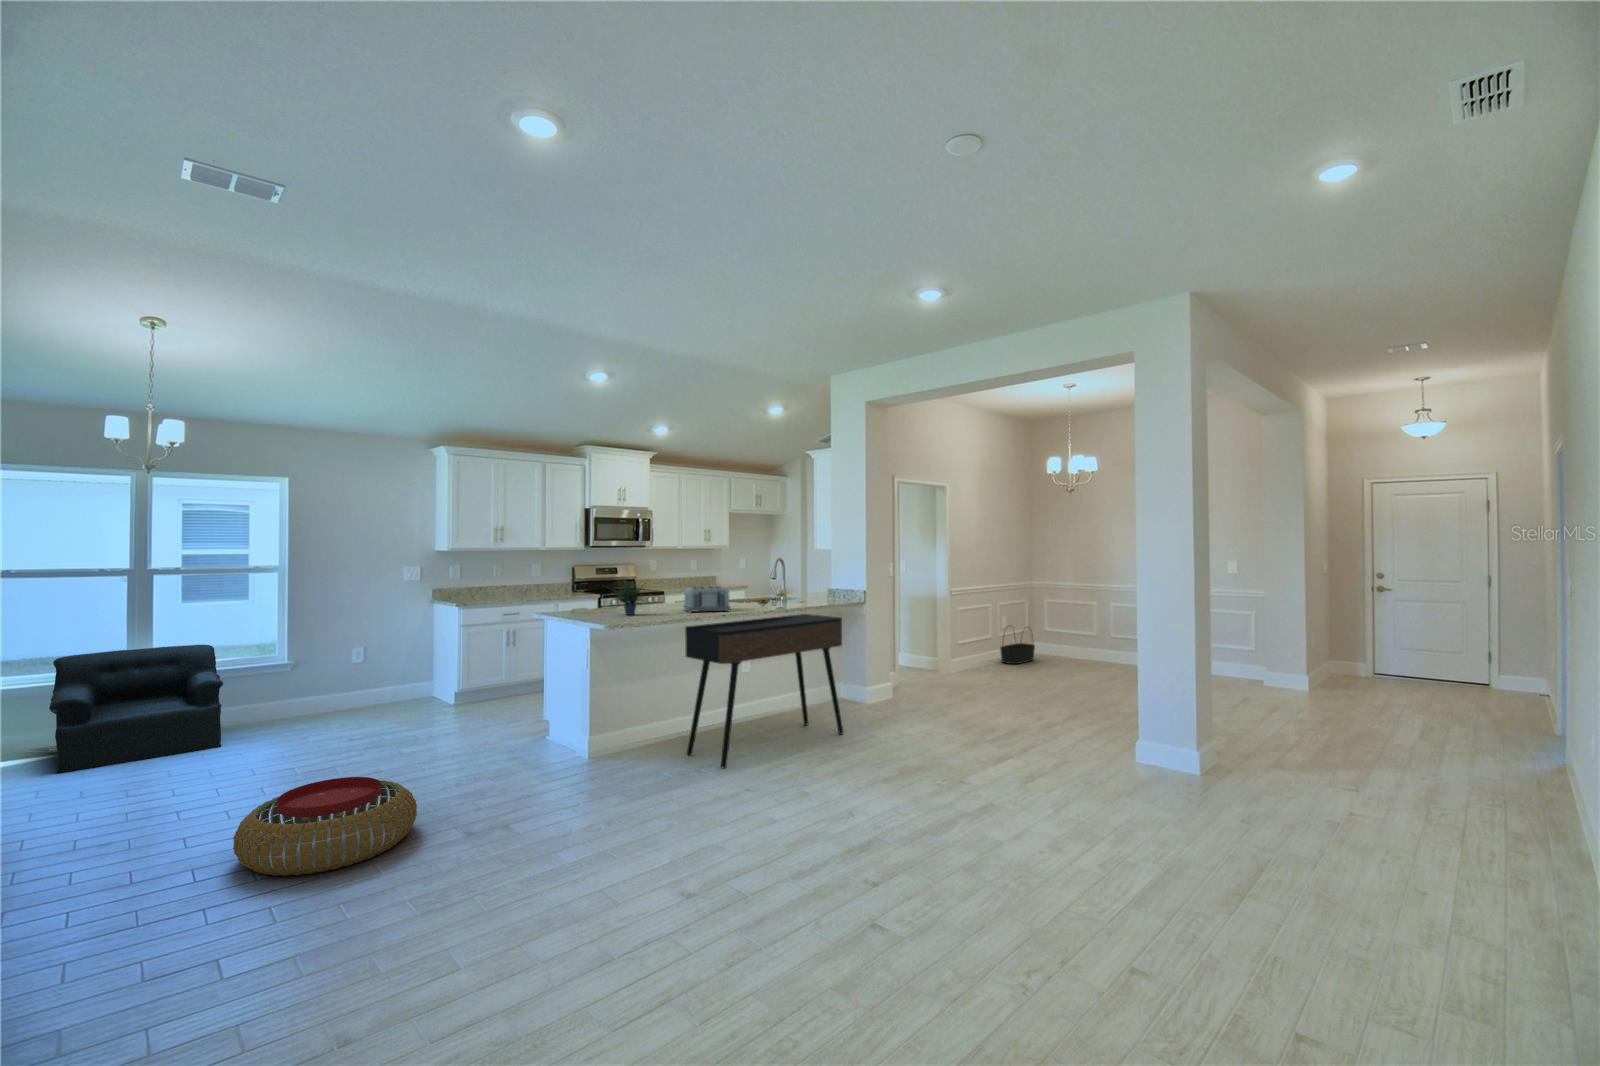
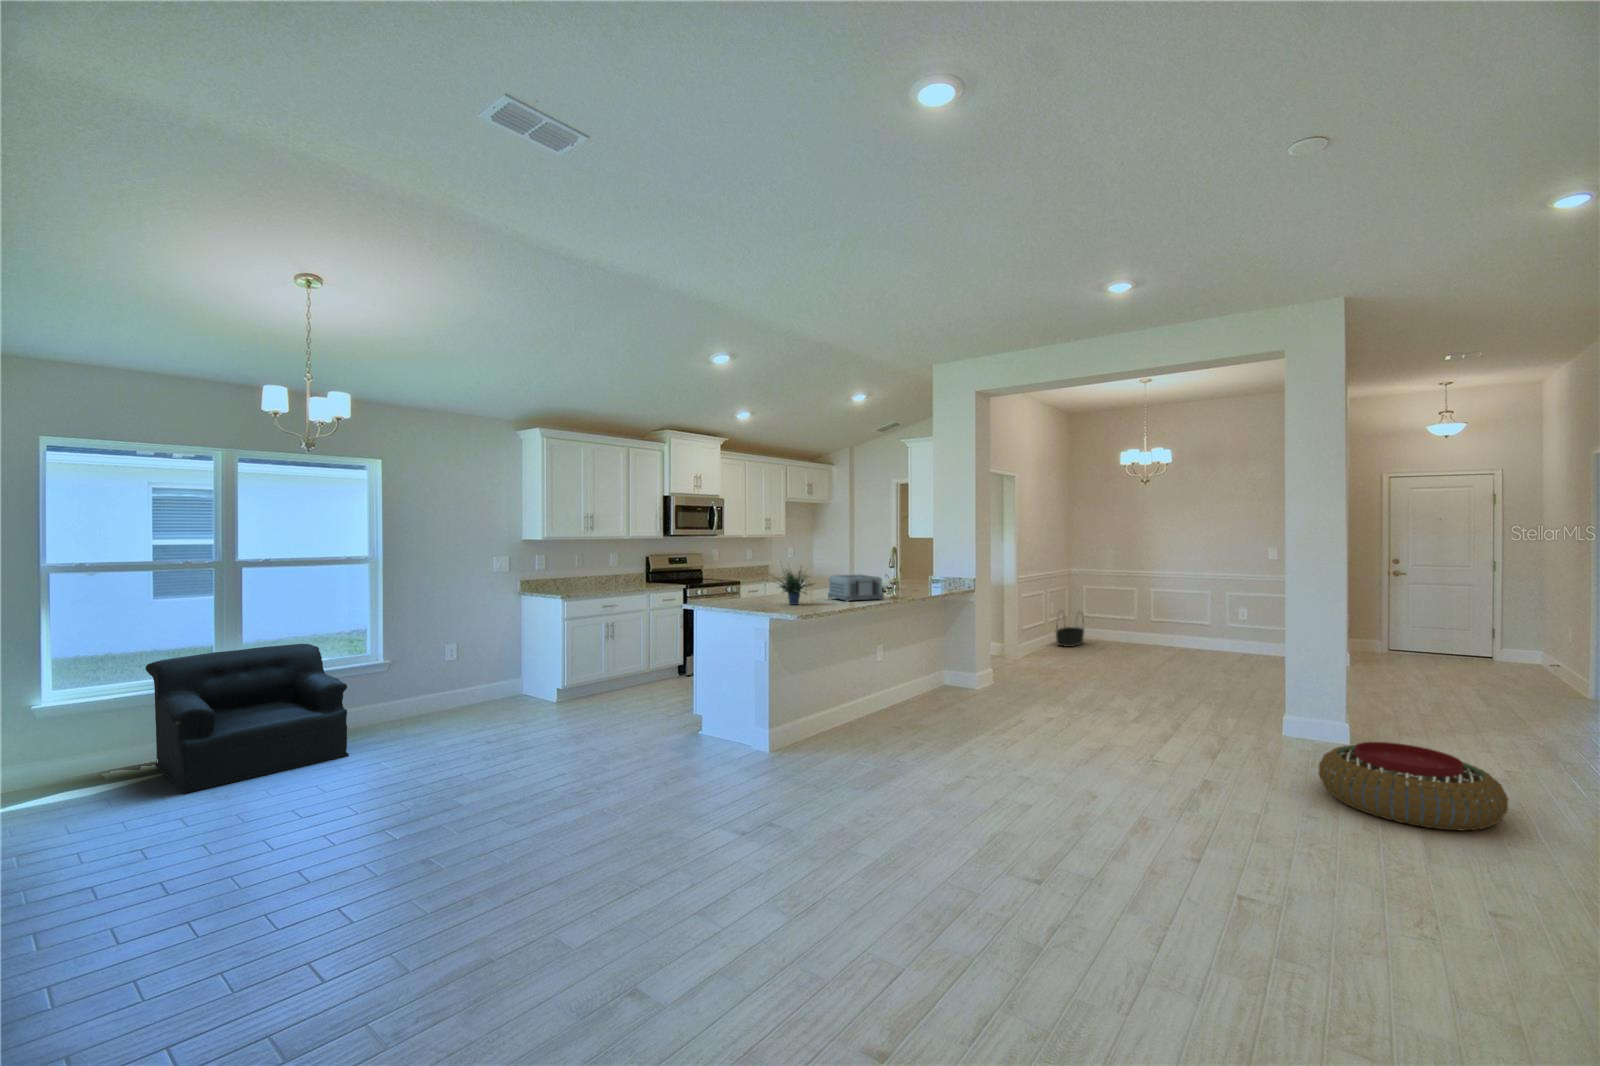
console table: present [685,614,843,768] -> none [872,601,999,757]
pouf: present [233,777,417,876] -> present [1319,742,1508,831]

